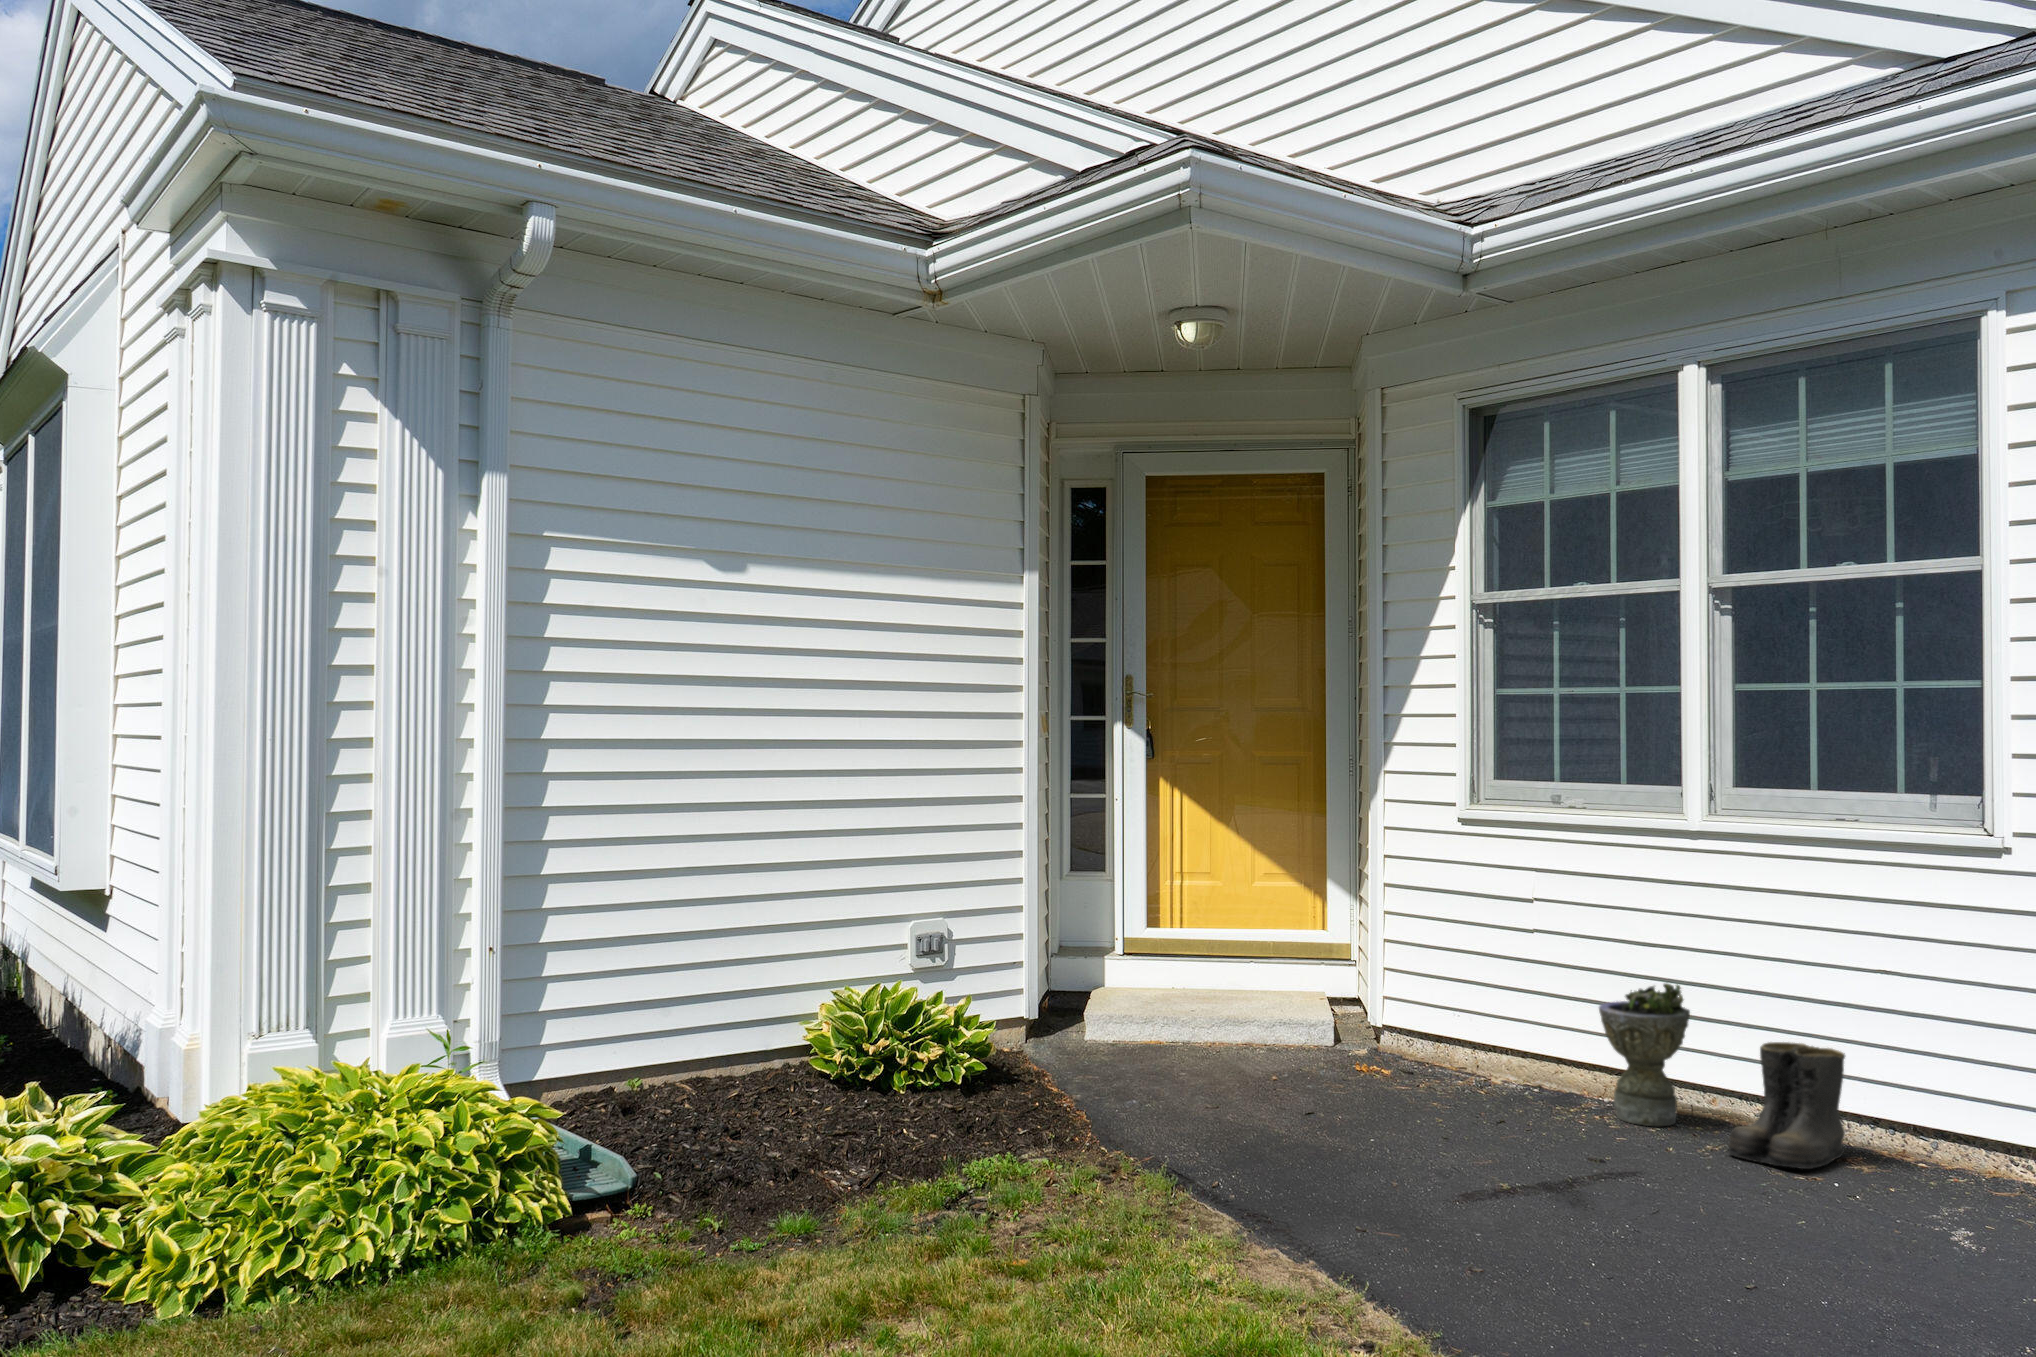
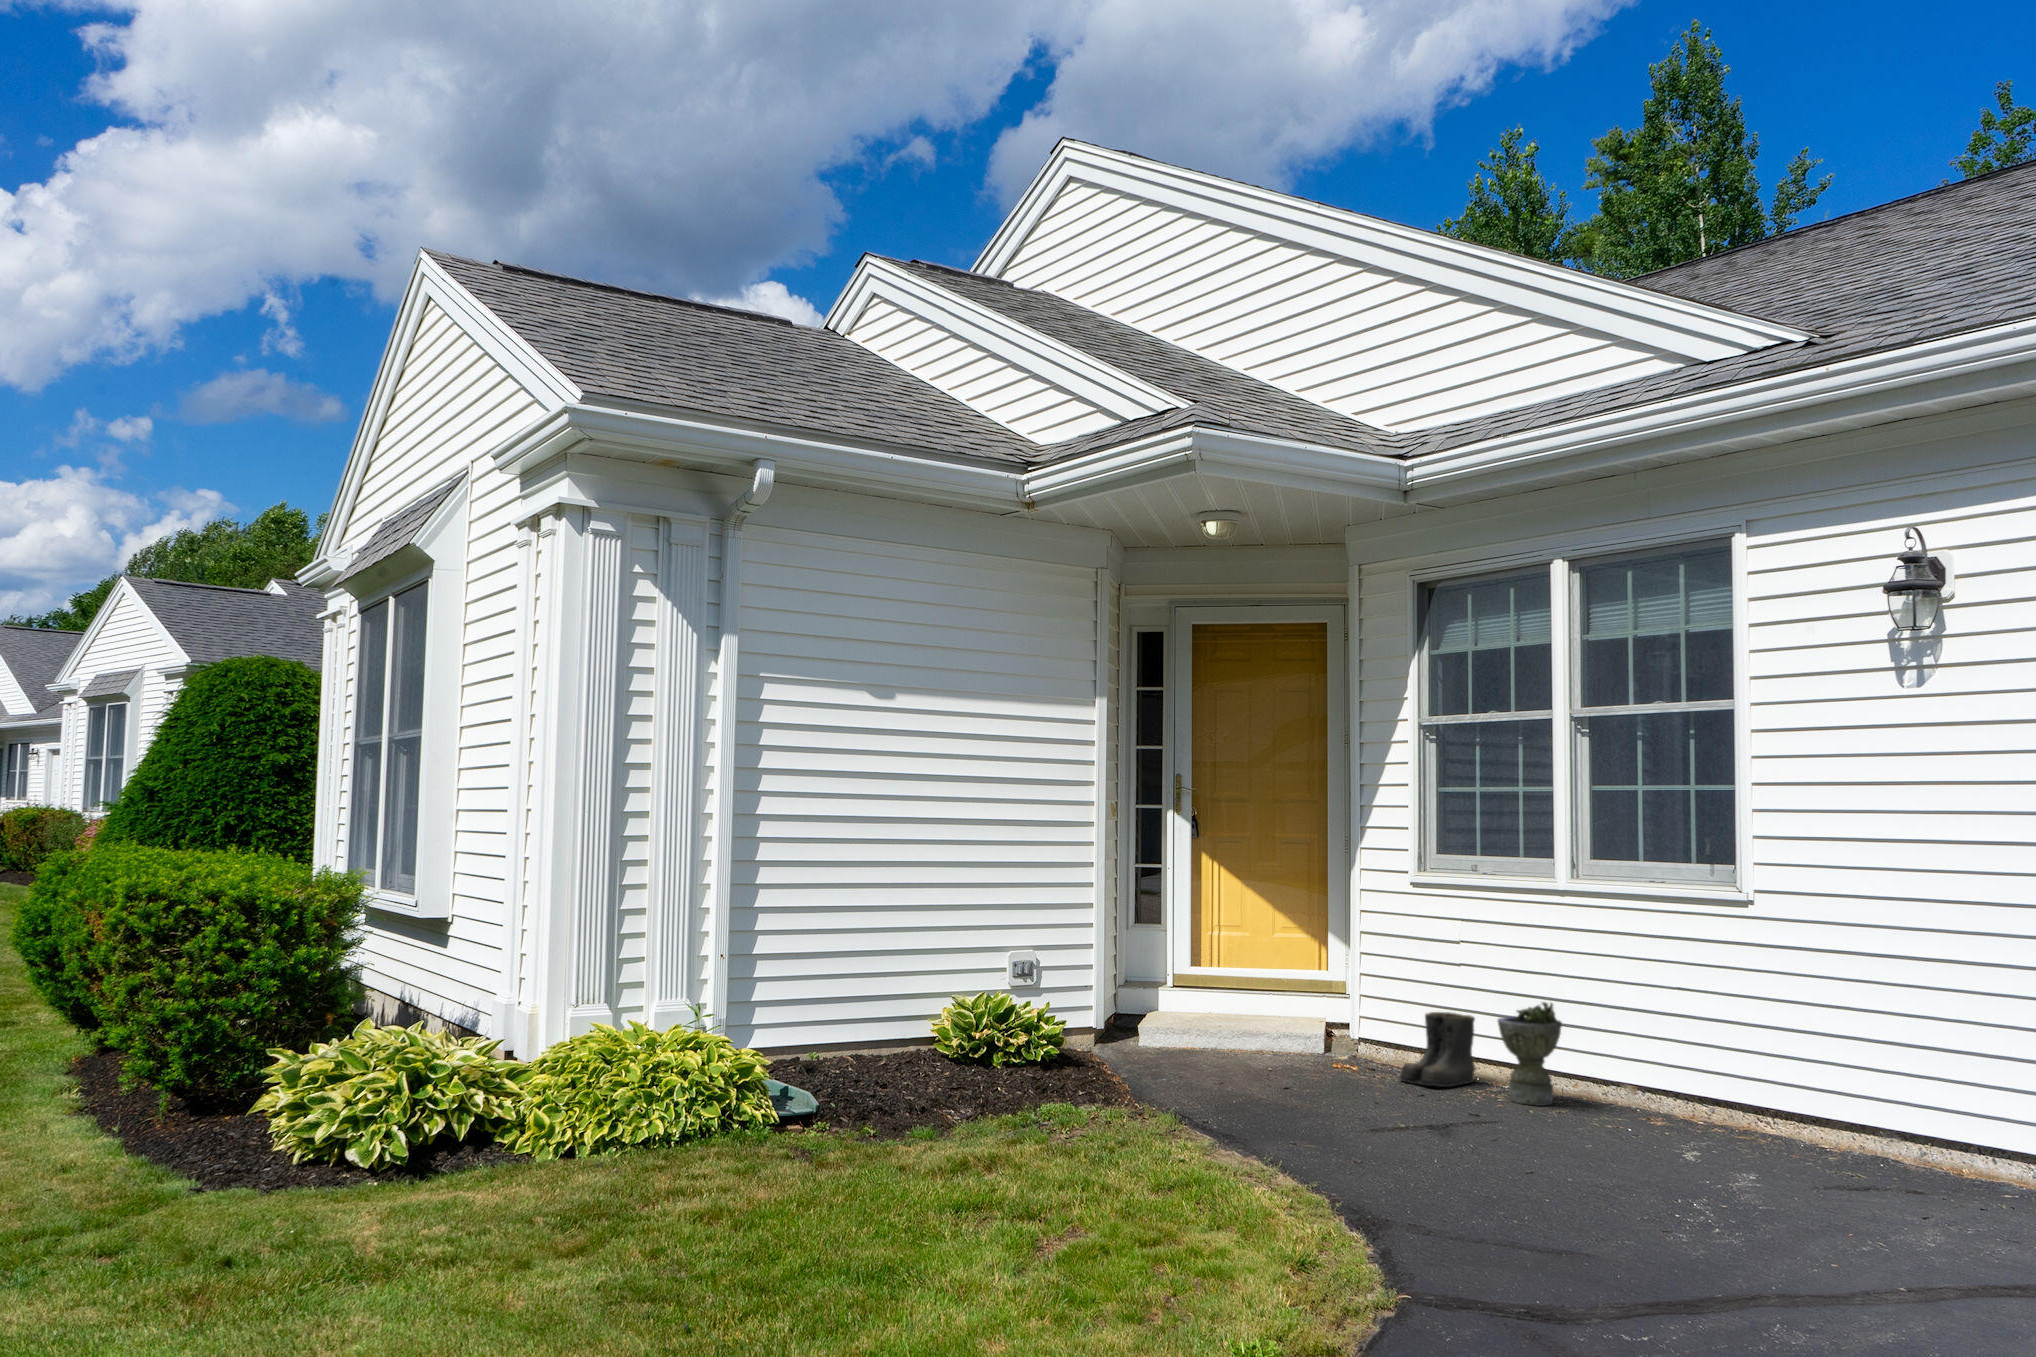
boots: present [1728,1042,1845,1169] -> present [1400,1012,1475,1087]

